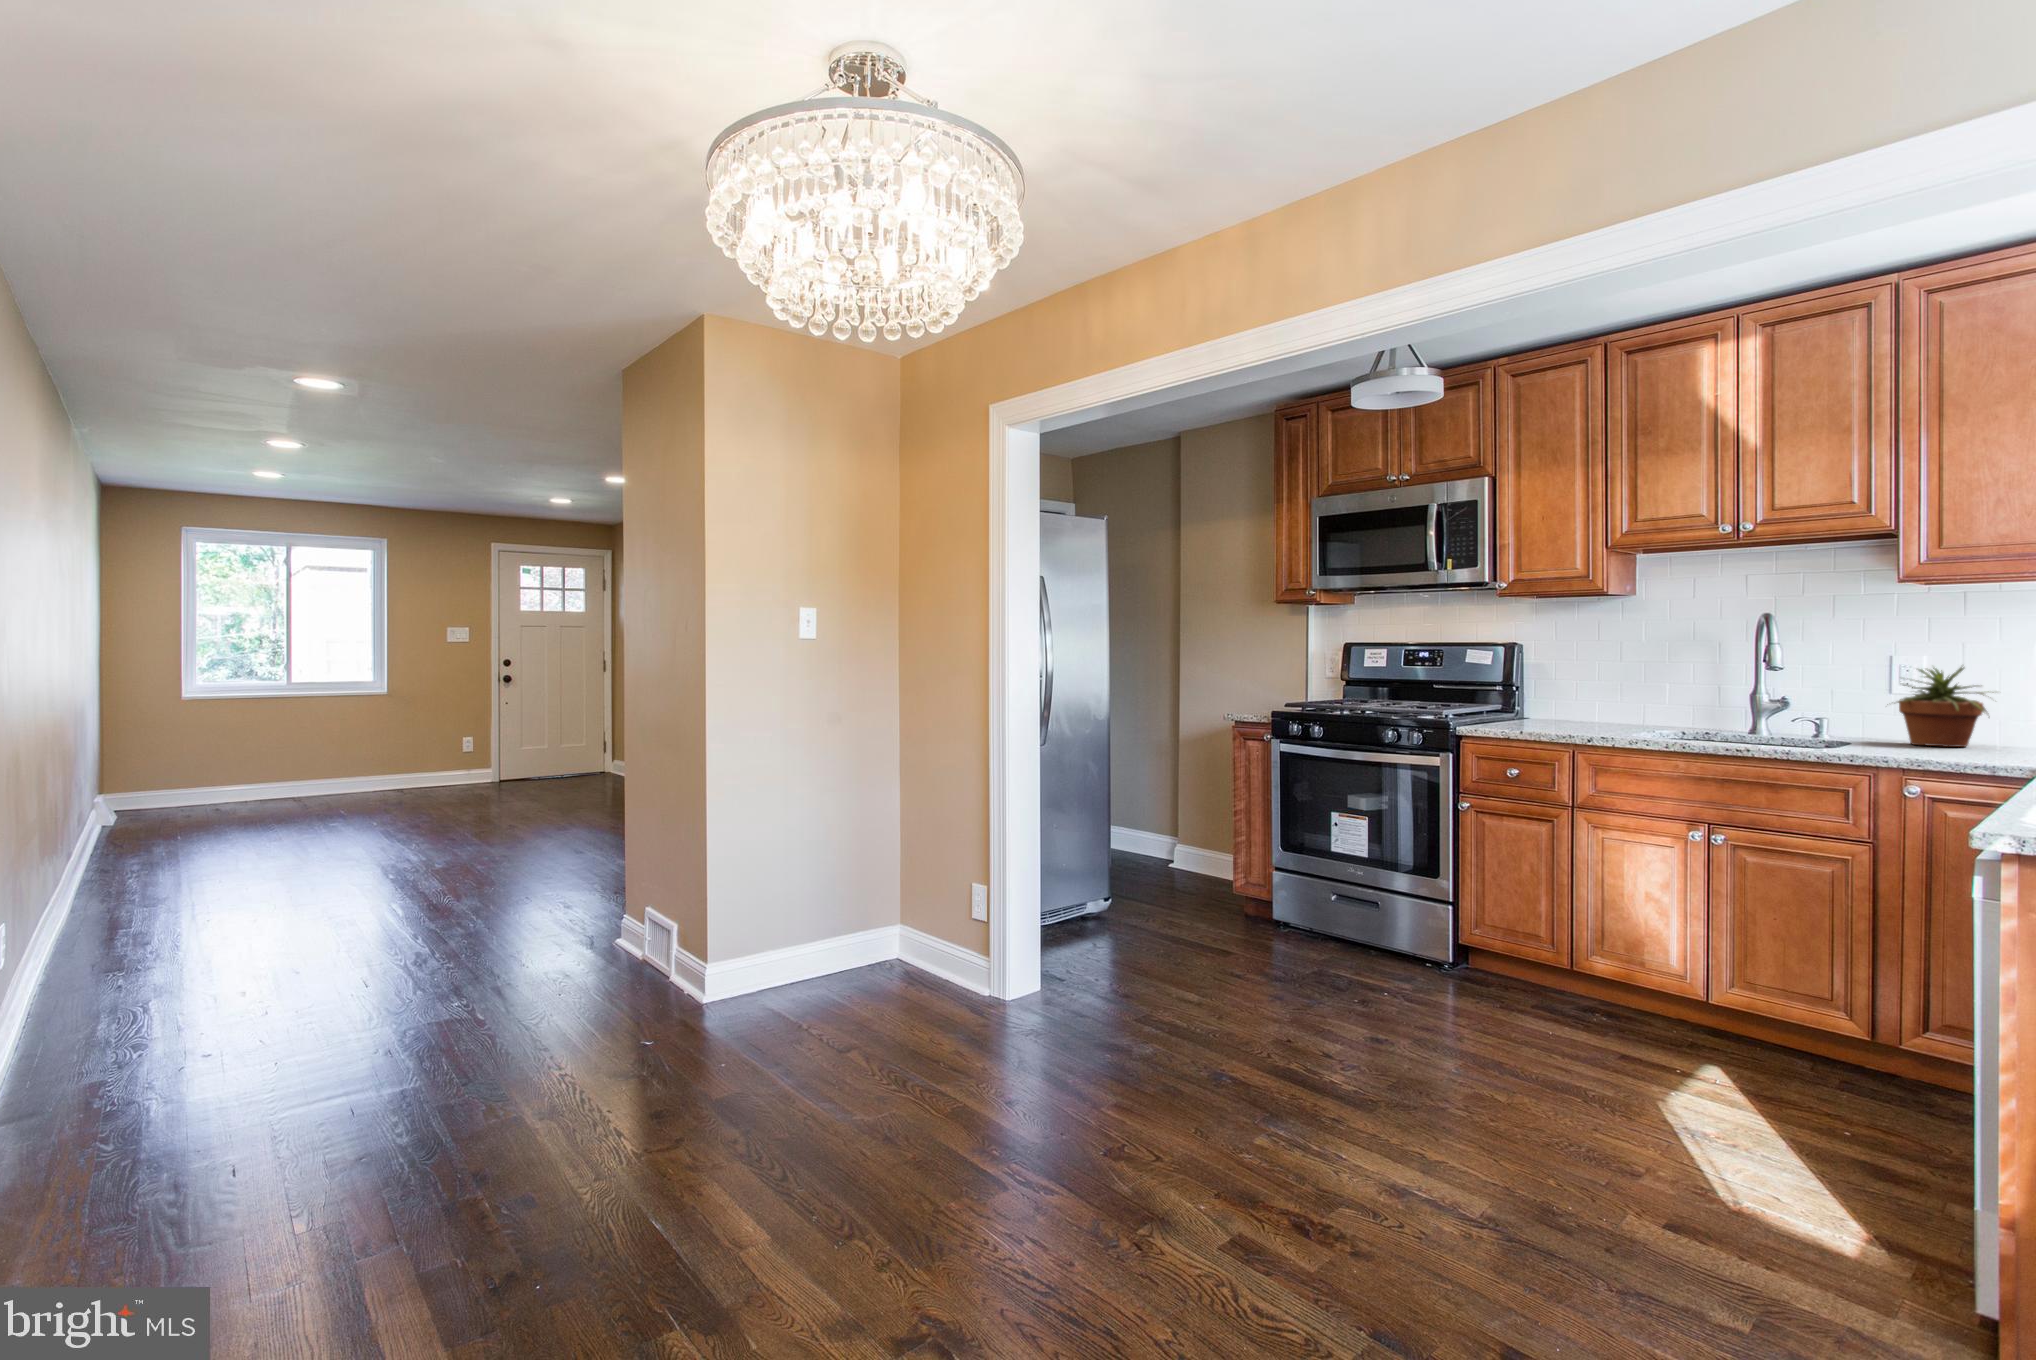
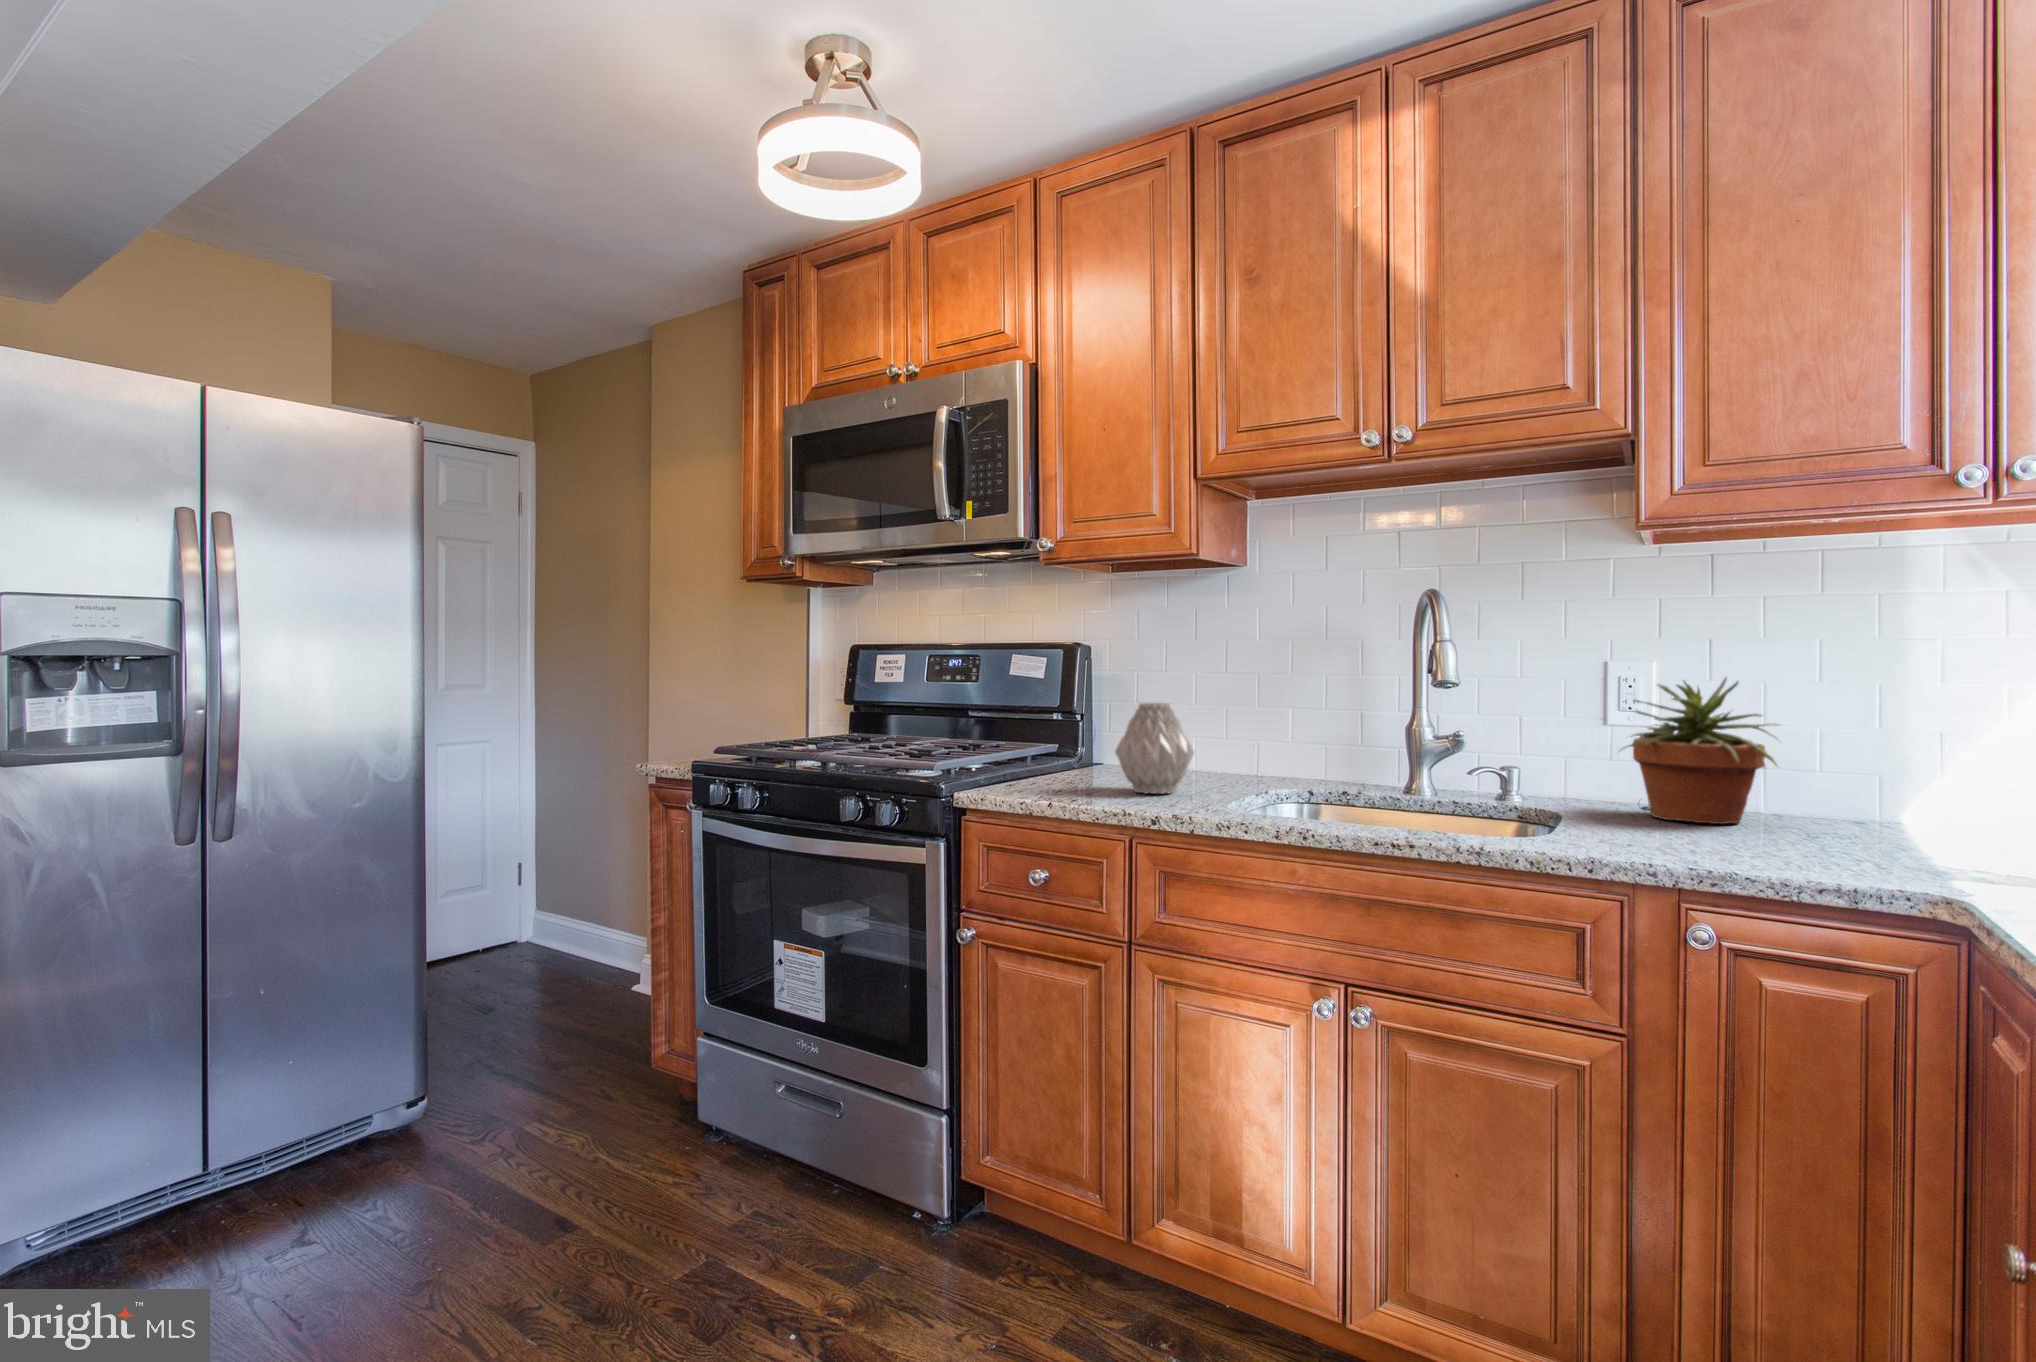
vase: none [1556,679,1608,731] -> present [1115,703,1194,794]

